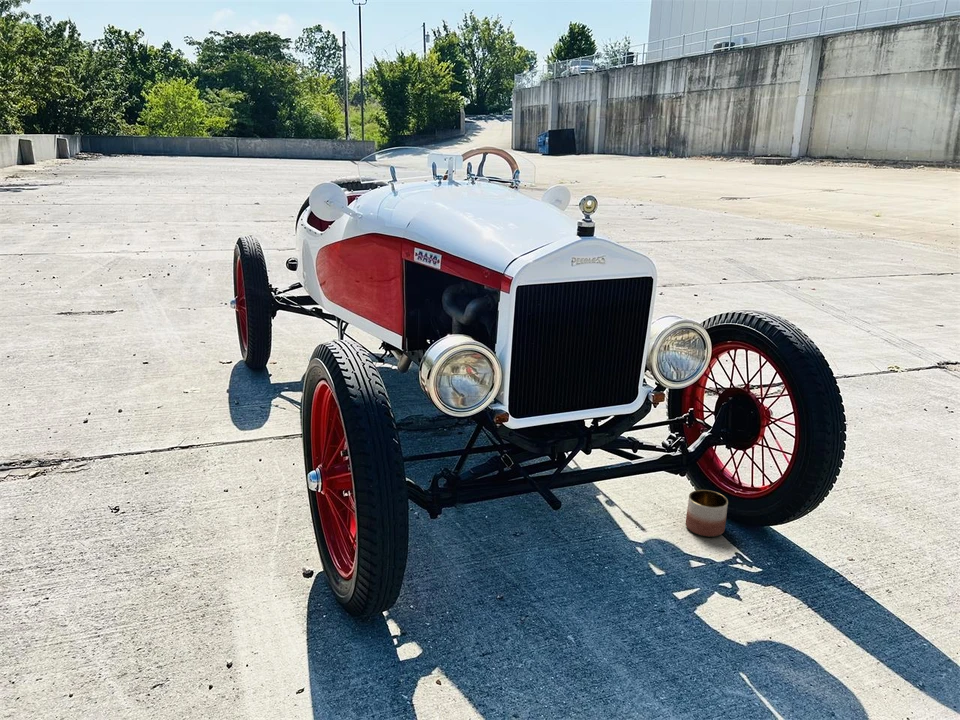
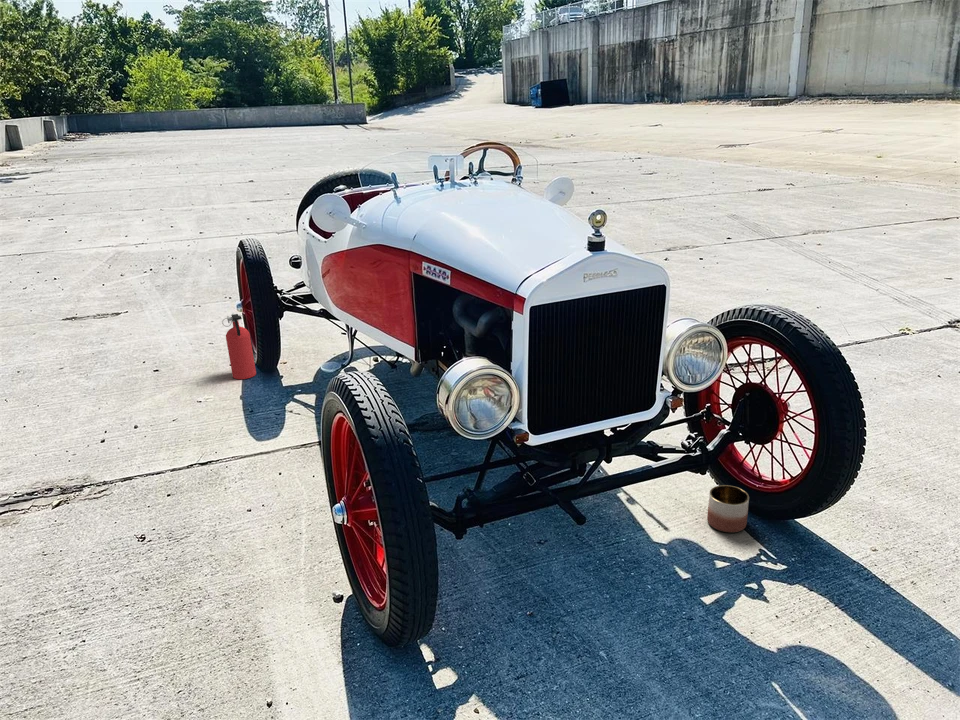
fire extinguisher: none [212,308,242,375] -> present [222,314,256,379]

